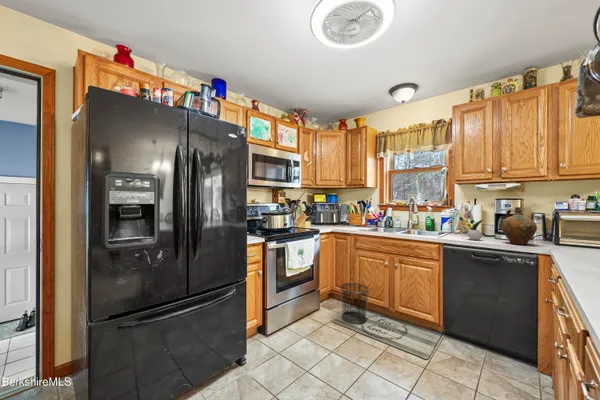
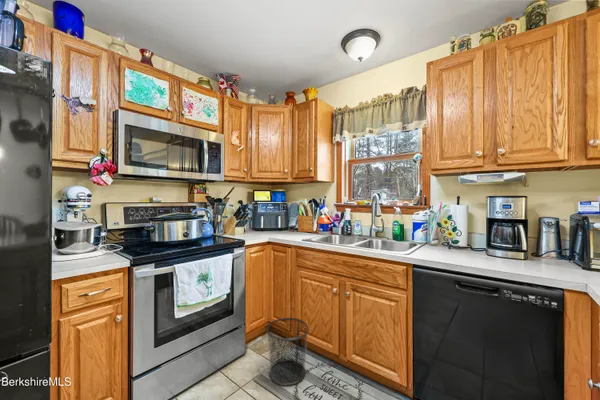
flower arrangement: present [464,201,483,240] -> none [443,199,473,260]
ceramic jug: present [501,207,537,244] -> none [499,209,557,269]

